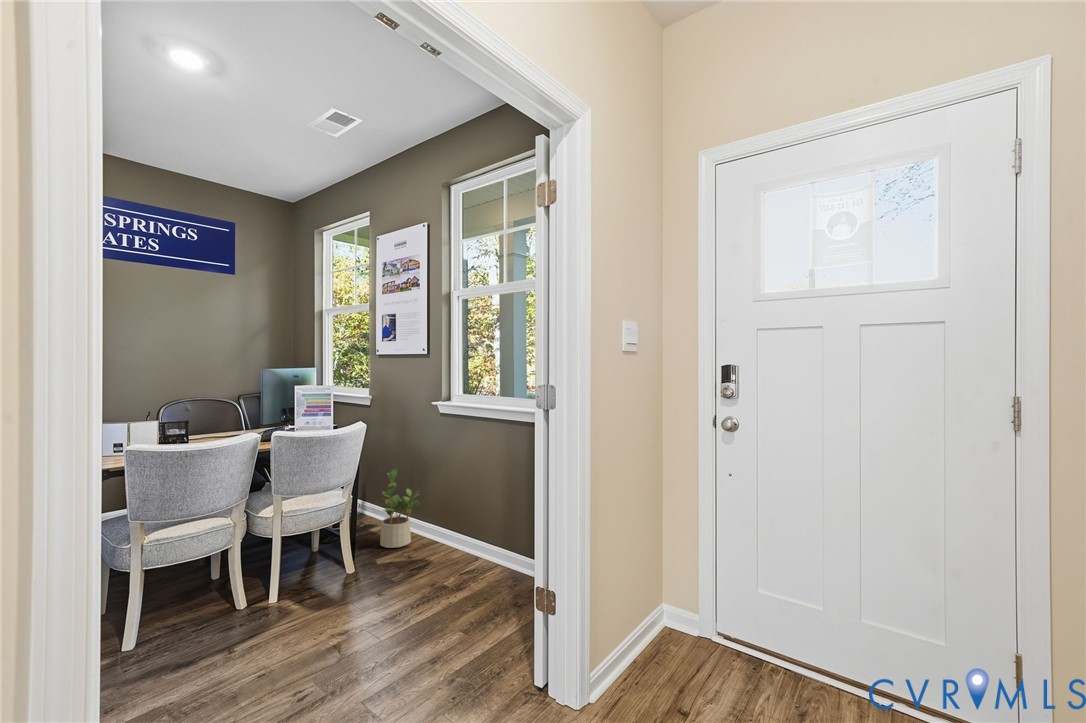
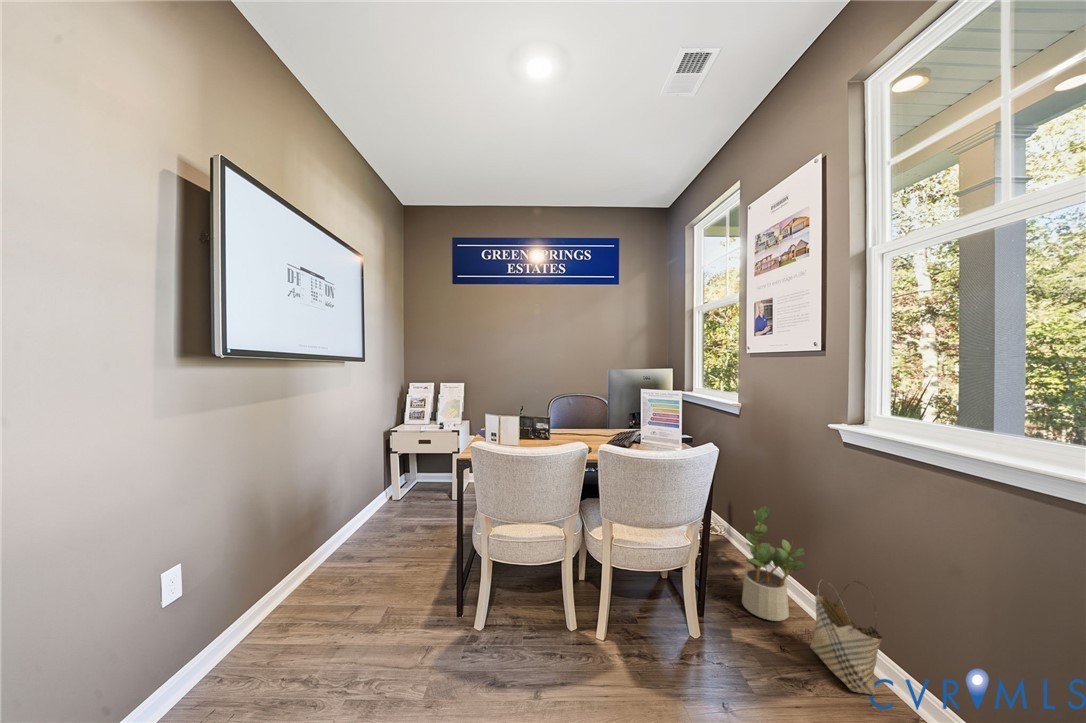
woven basket: none [424,497,460,559] -> present [810,580,882,694]

